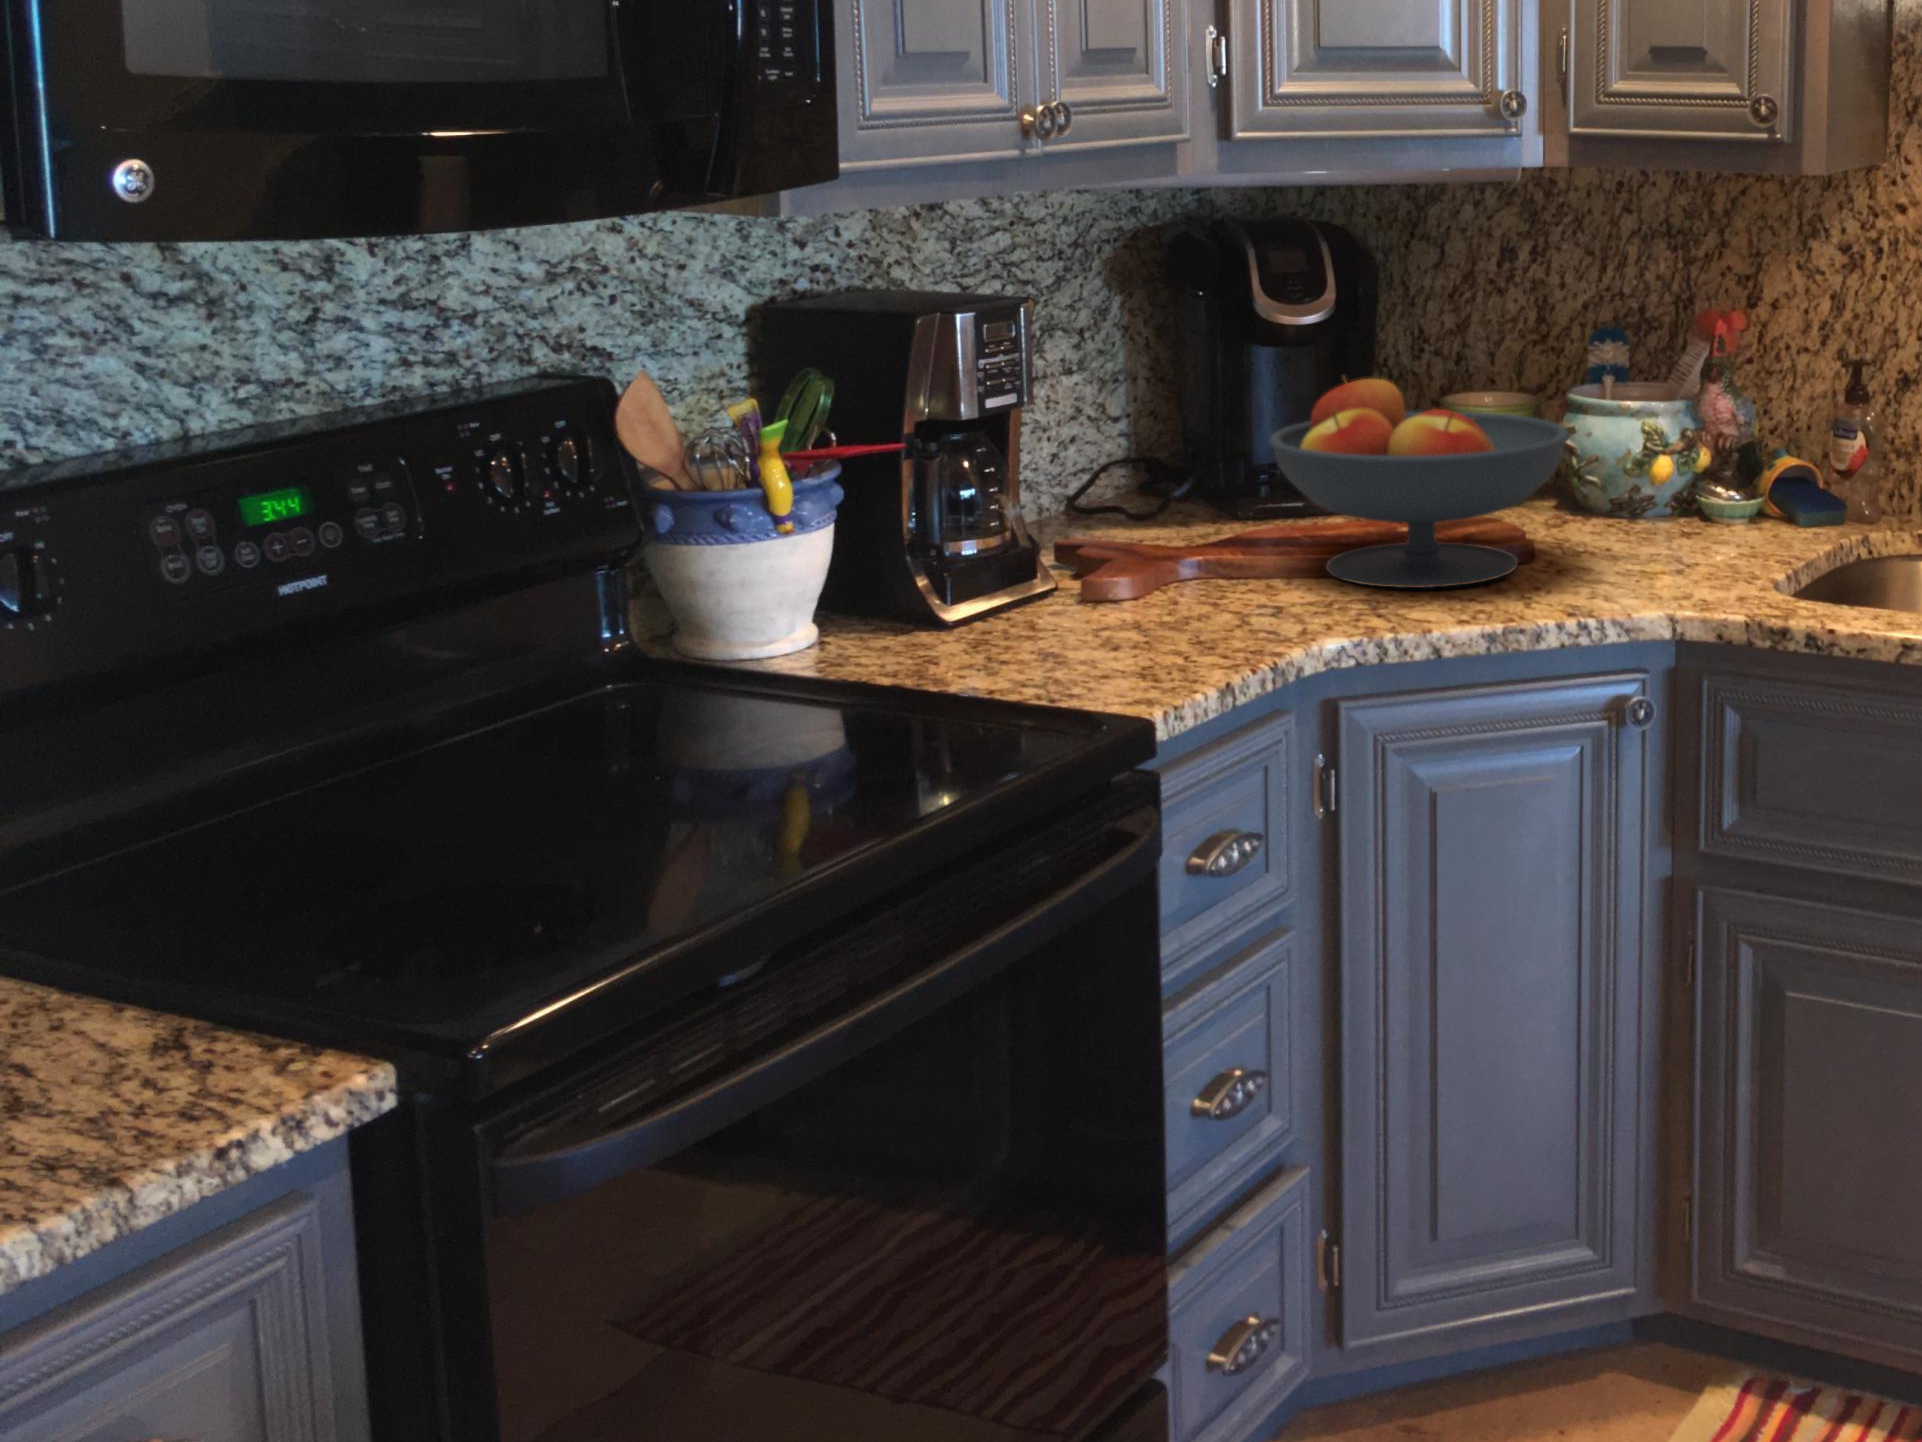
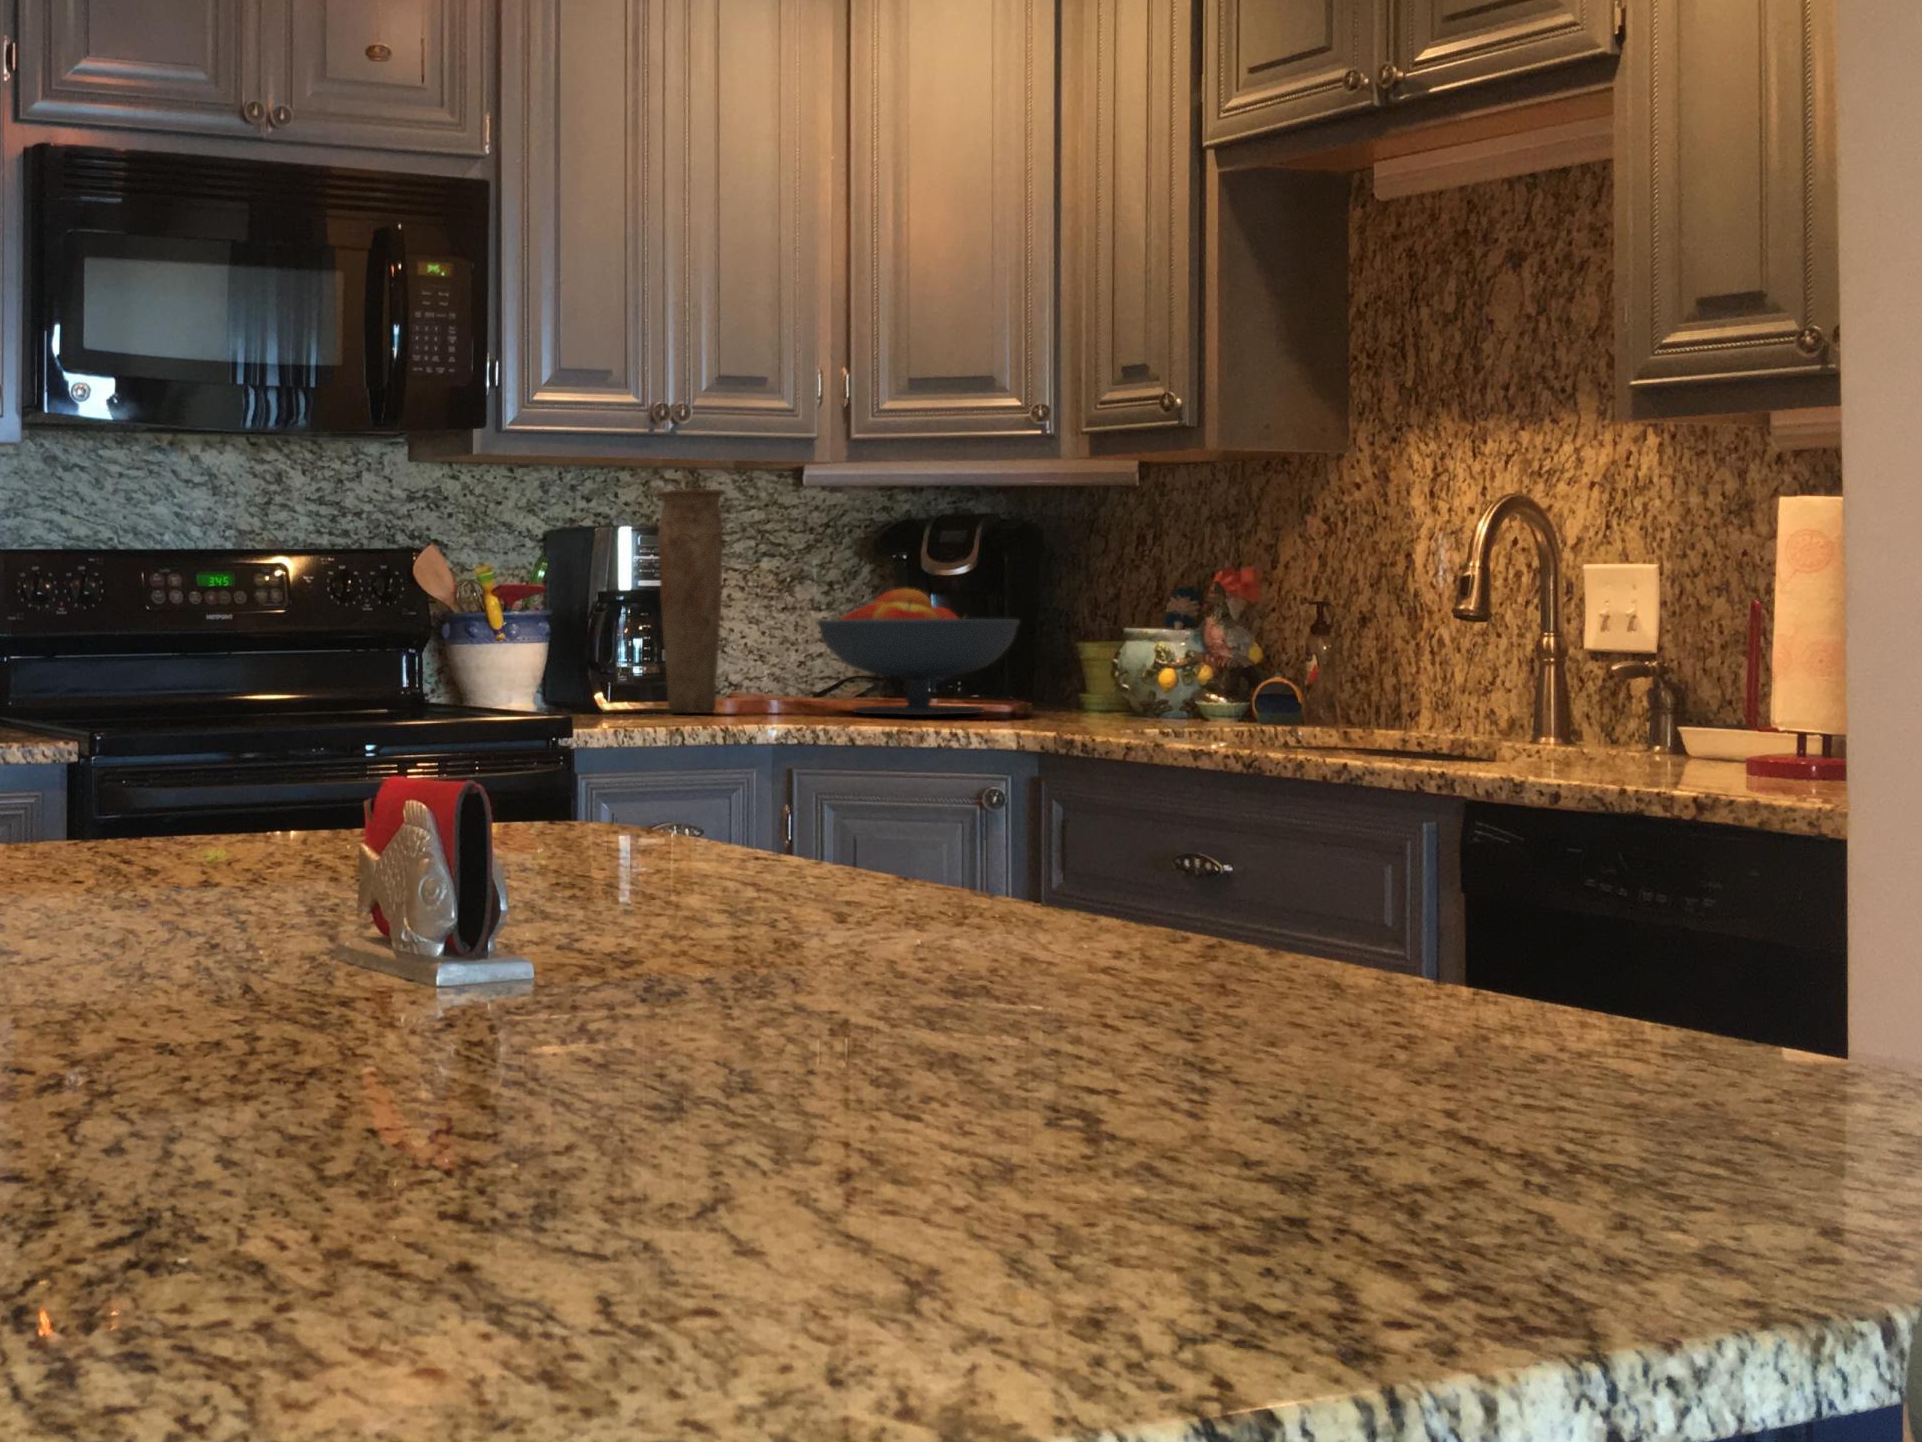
vase: none [1071,258,1189,629] -> present [657,489,726,713]

